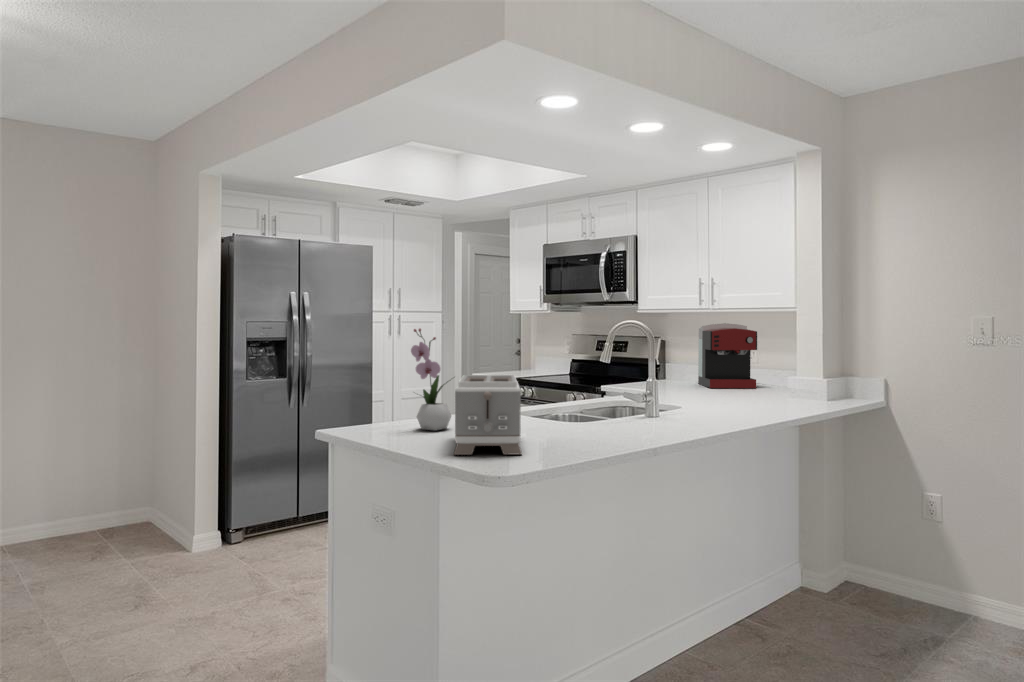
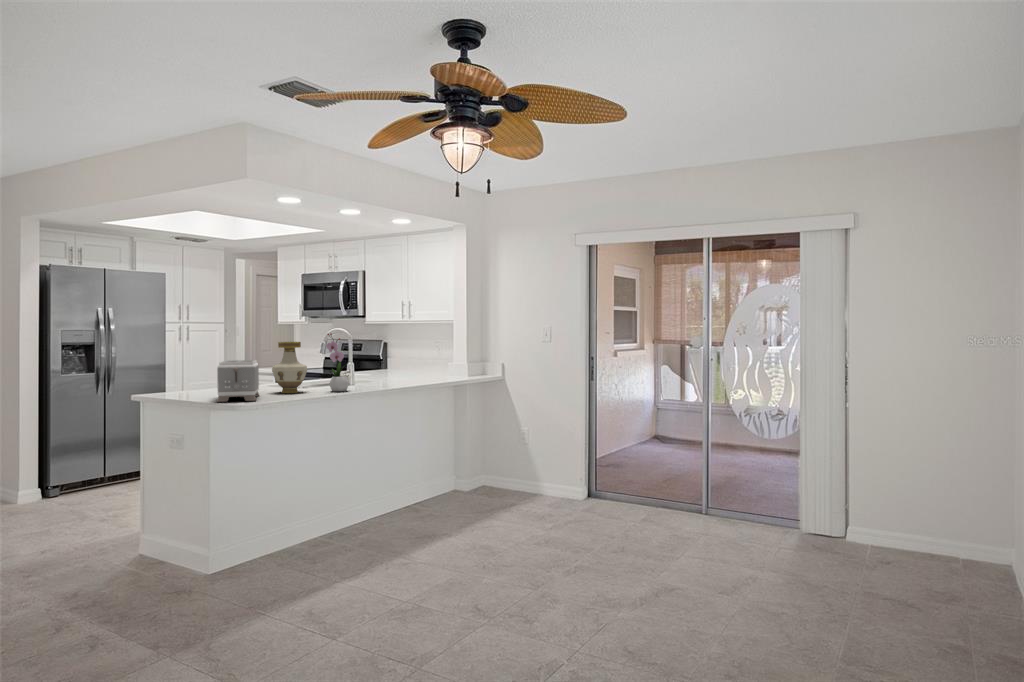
coffee maker: present [698,323,757,388] -> none [405,330,438,373]
flower arrangement: present [411,329,451,431] -> present [326,333,349,391]
vase: none [536,342,595,433] -> present [272,342,307,393]

